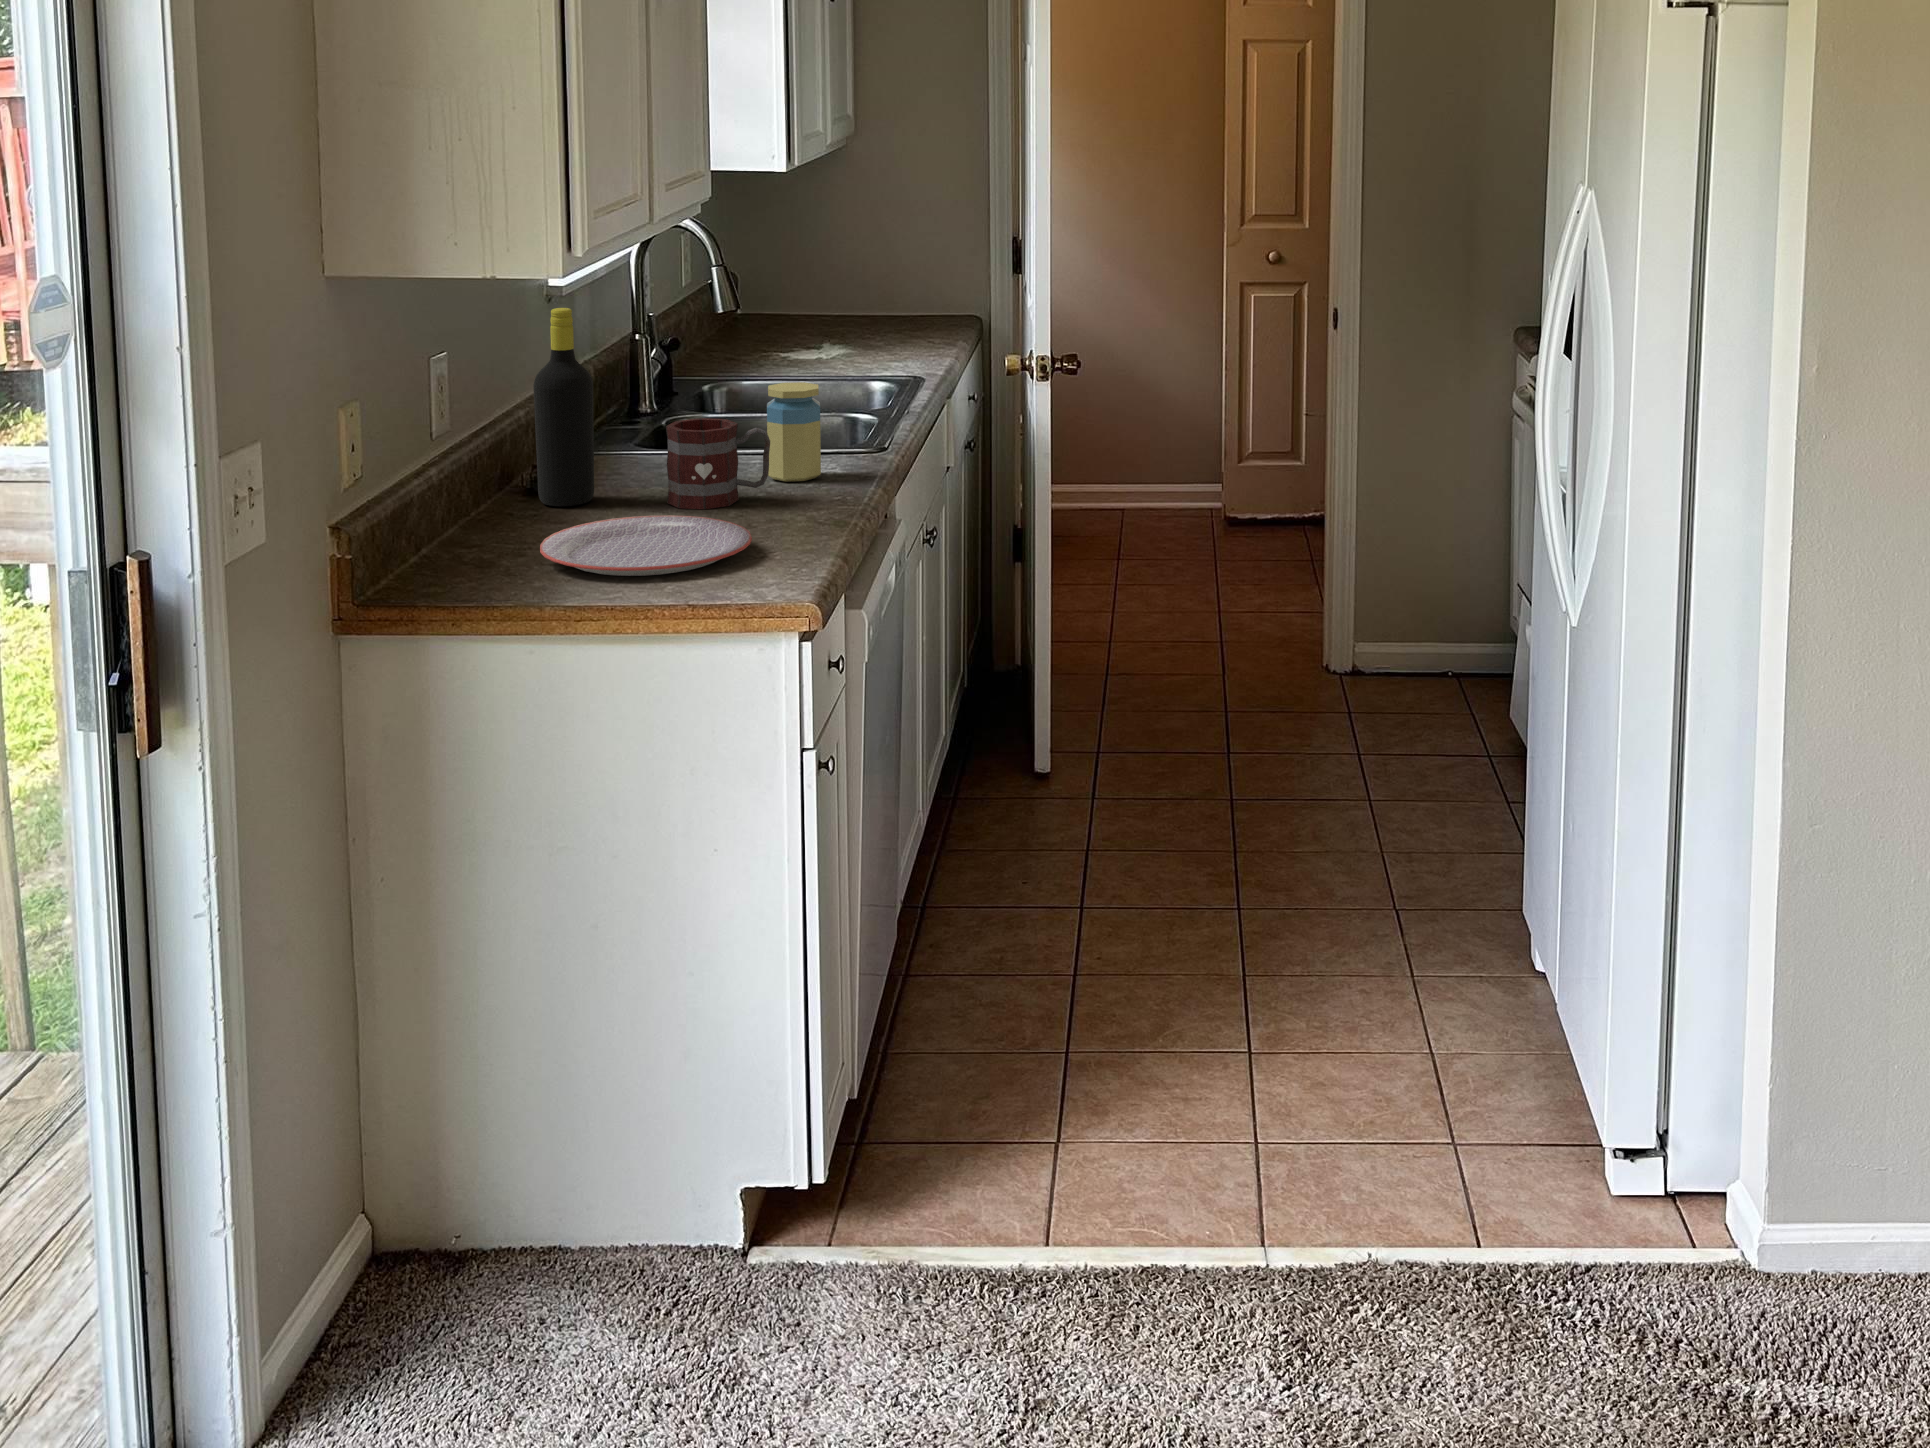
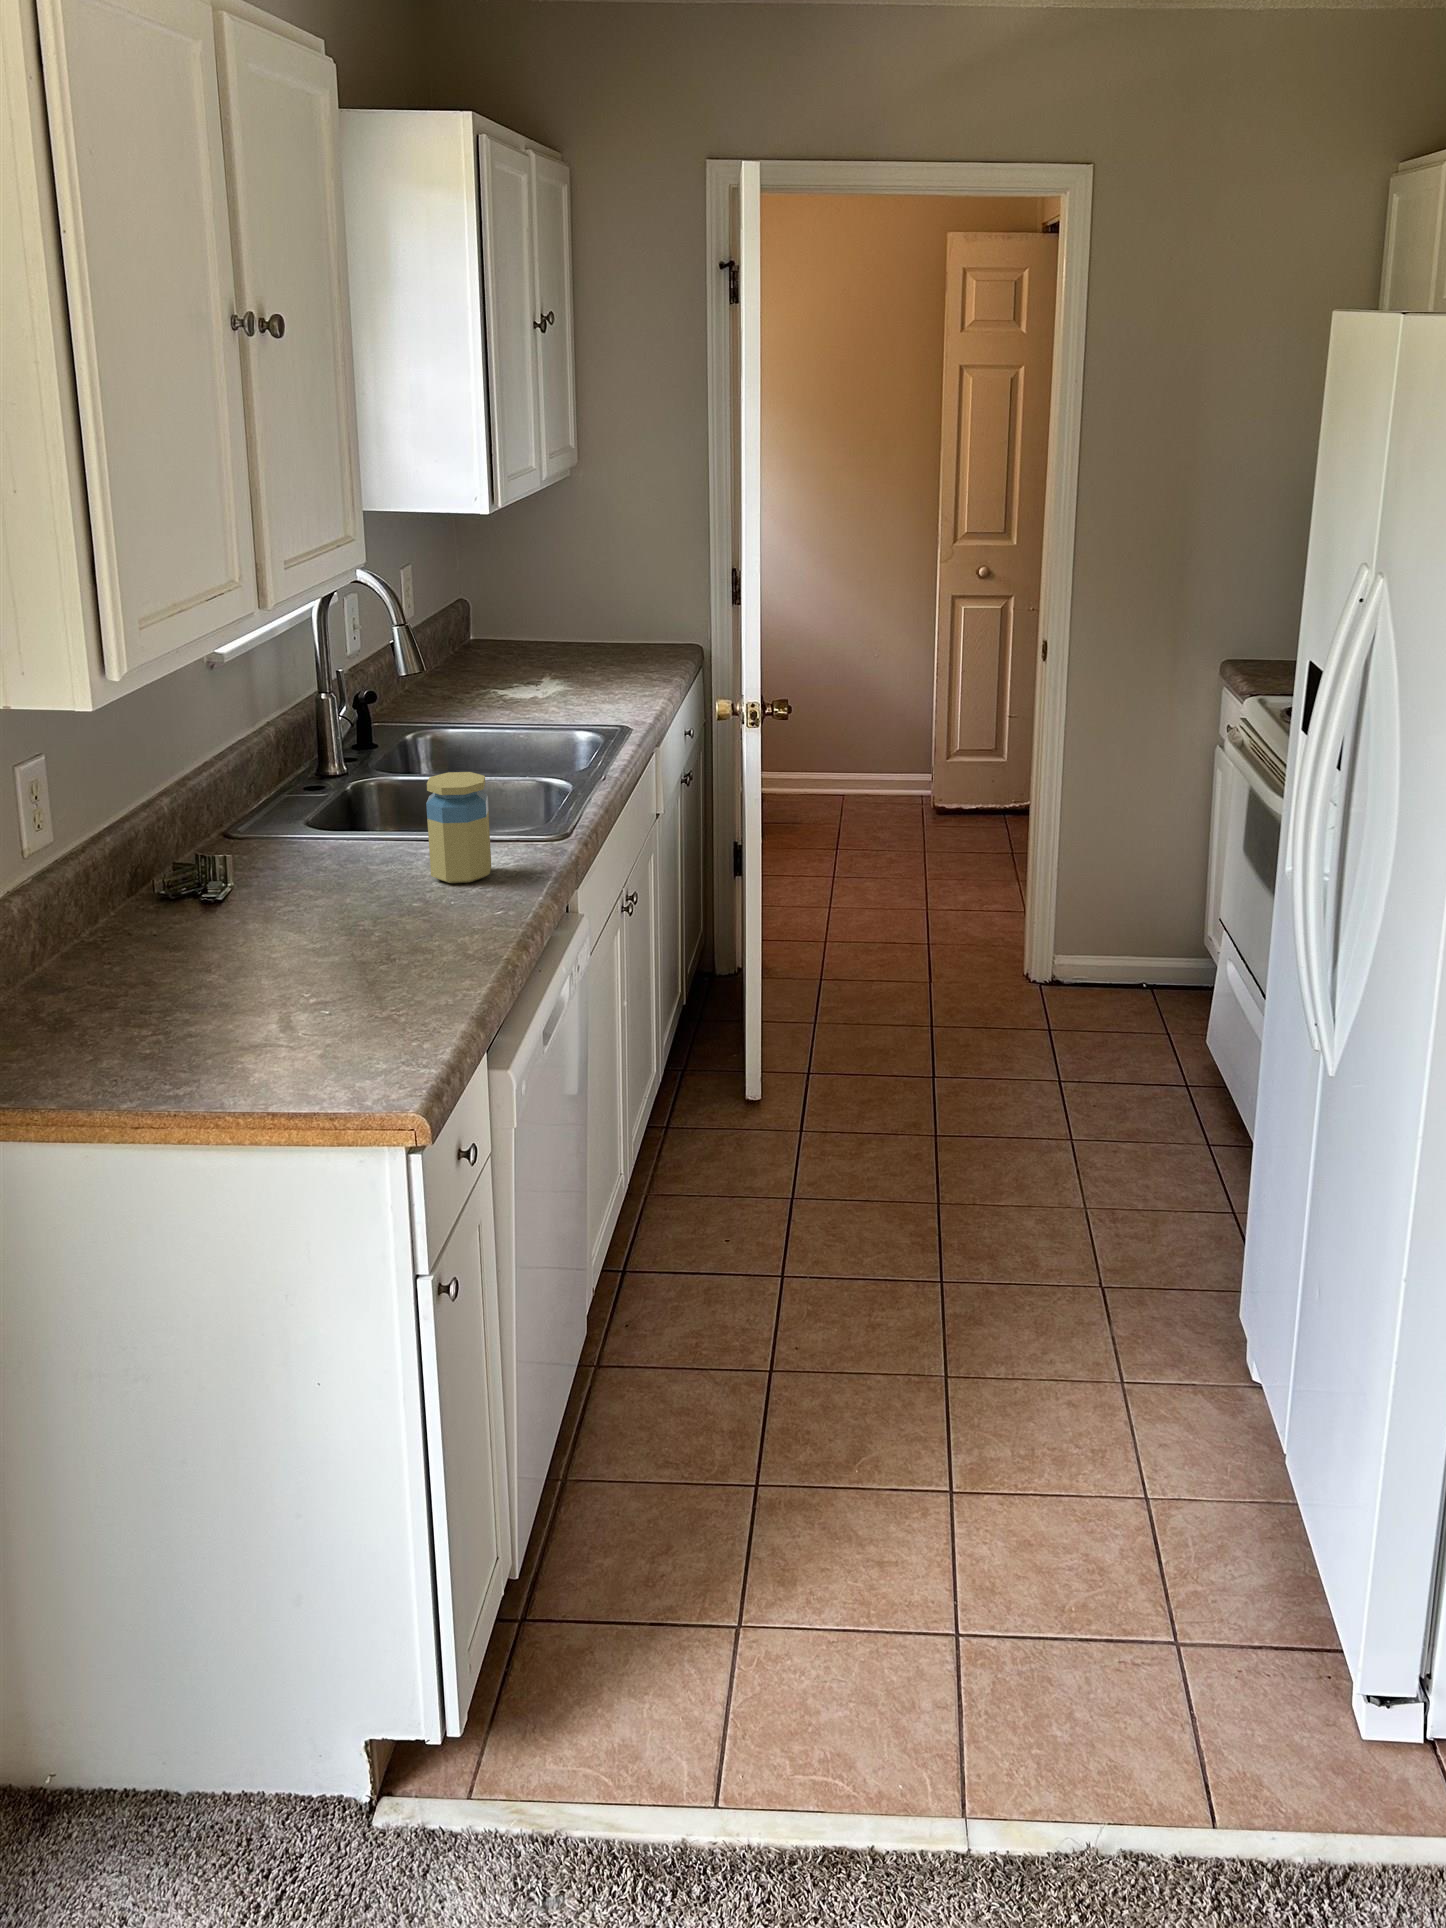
bottle: present [533,308,594,506] -> none [145,703,226,926]
mug: present [666,418,770,509] -> none [298,824,420,933]
plate: present [540,515,752,576] -> none [102,961,366,1069]

